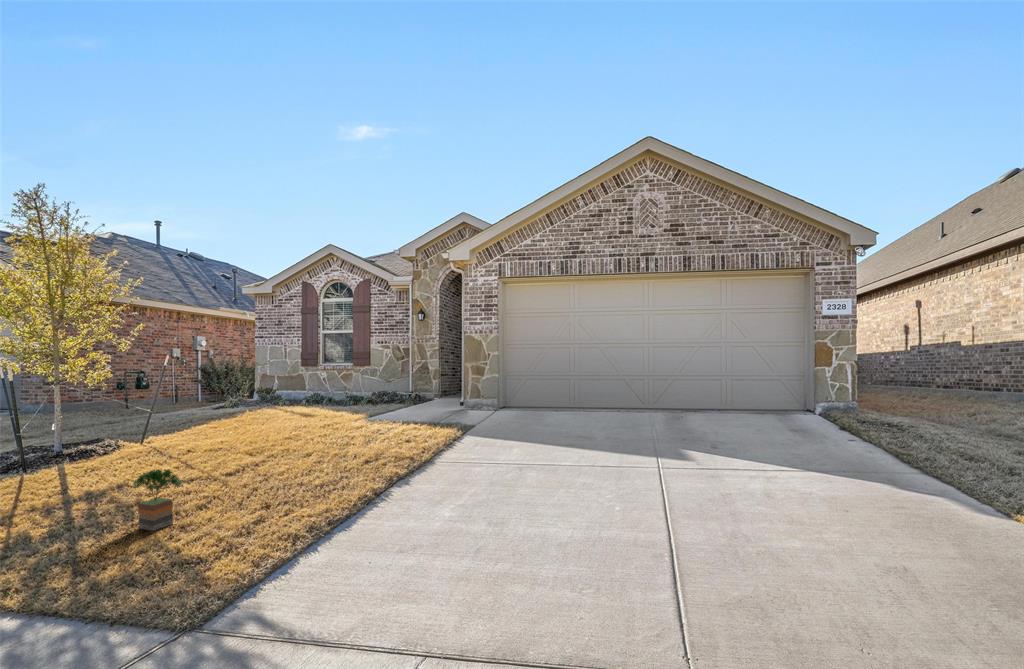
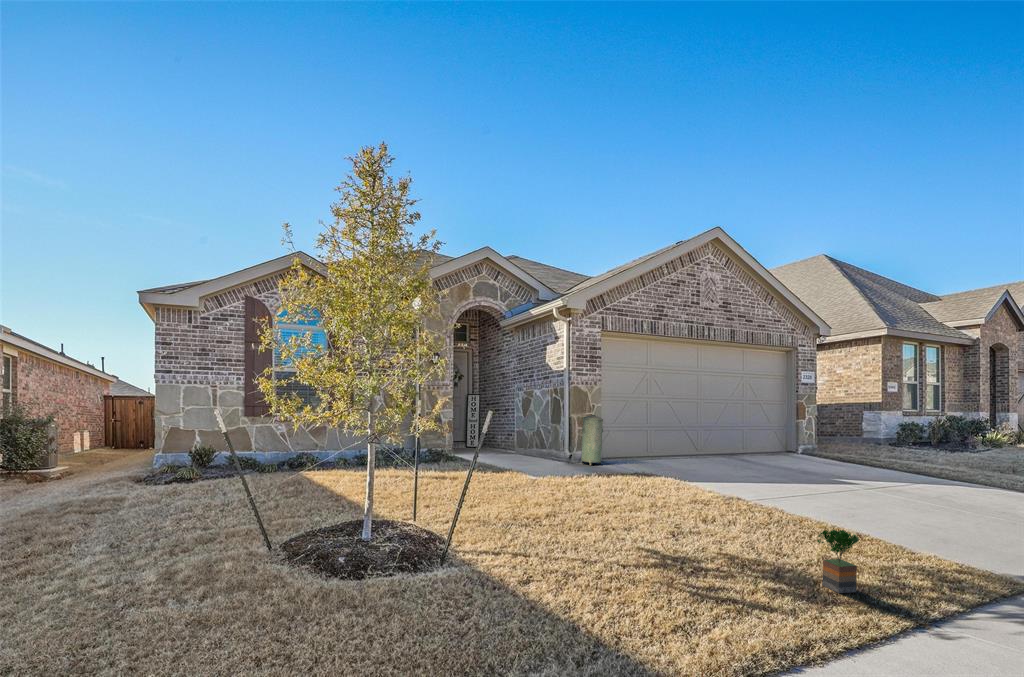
trash can: none [466,363,488,413] -> present [581,415,603,466]

